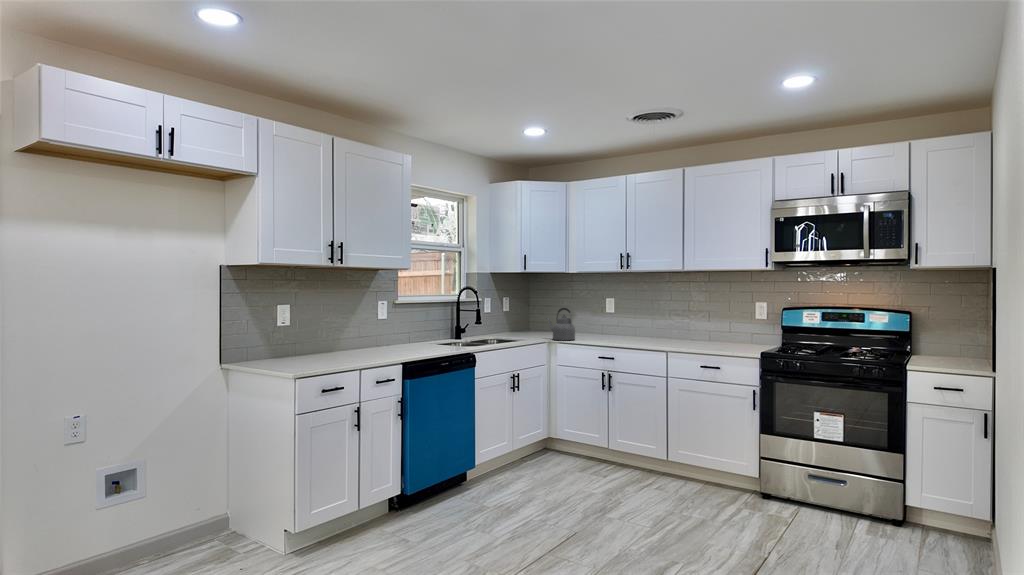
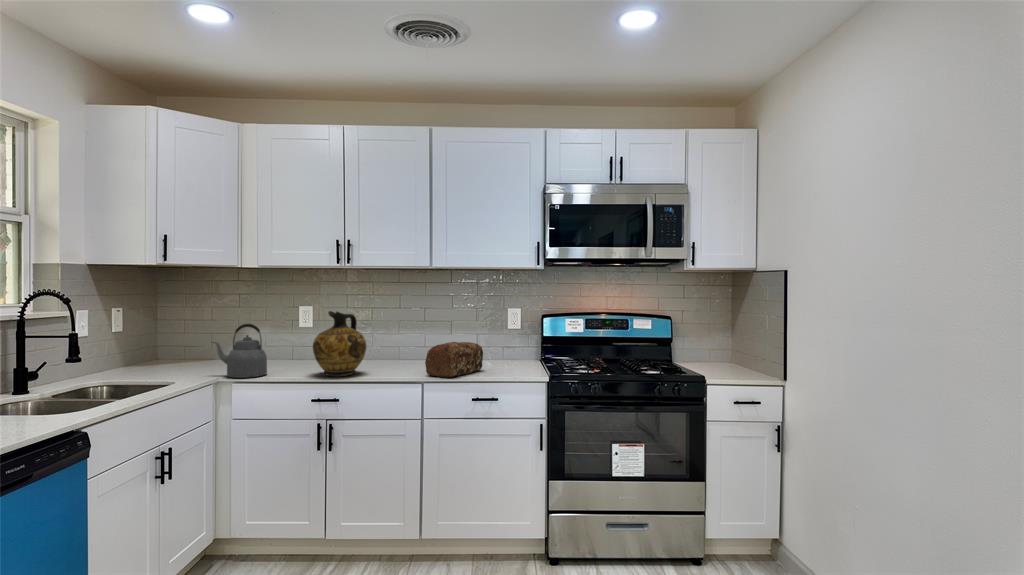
ceramic jug: none [598,301,633,343] -> present [313,311,366,376]
bread loaf: none [667,325,715,348] -> present [425,342,483,378]

